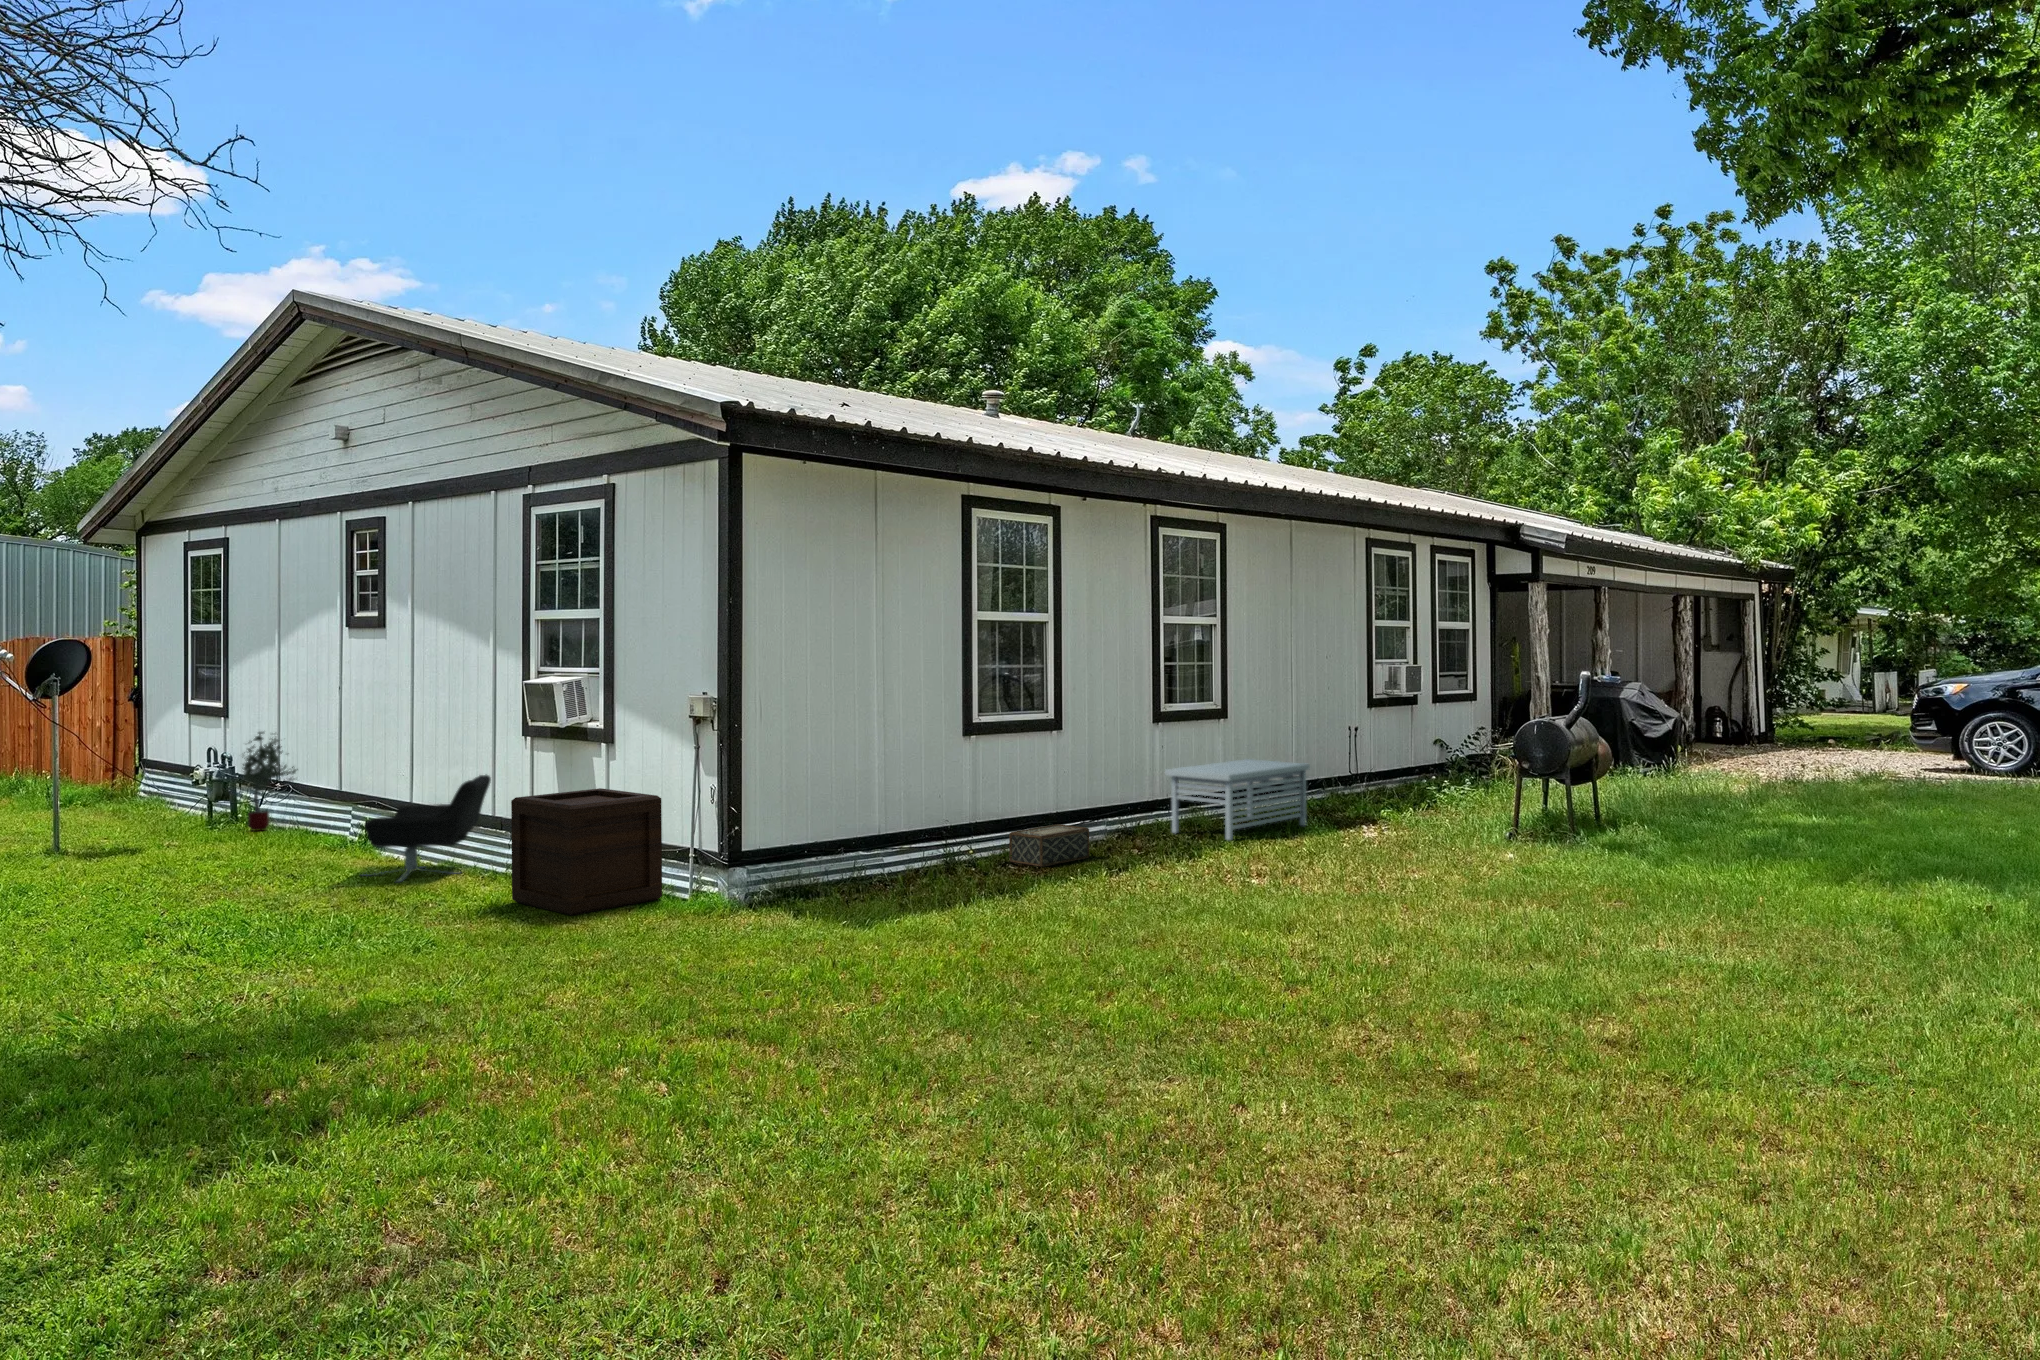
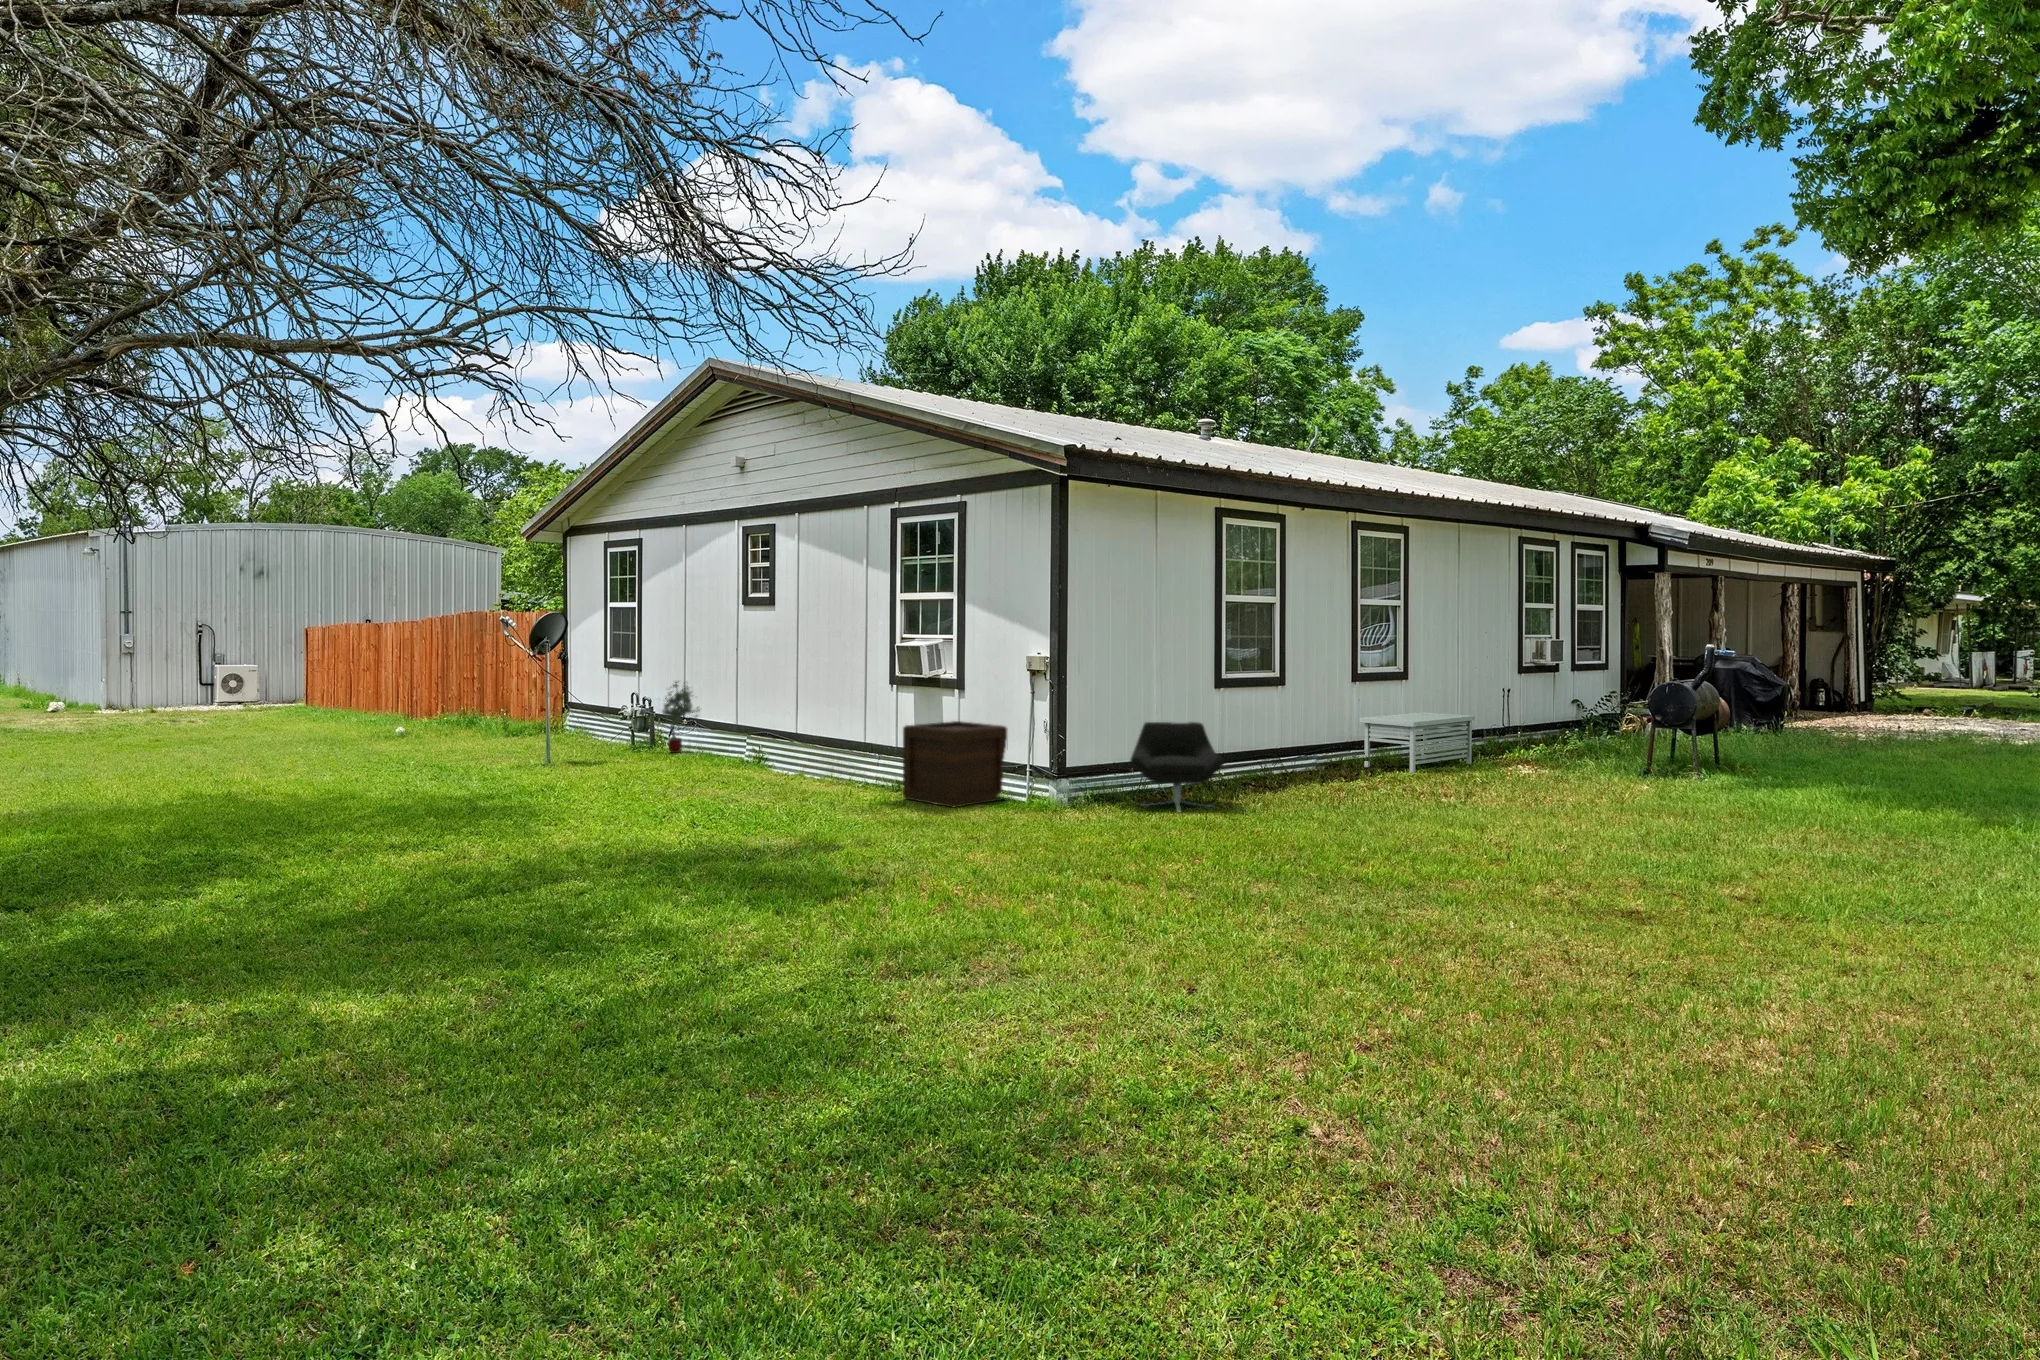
lounge chair: present [364,775,491,882] -> present [1130,722,1225,812]
woven basket: present [1009,824,1089,867] -> none [1248,756,1308,786]

